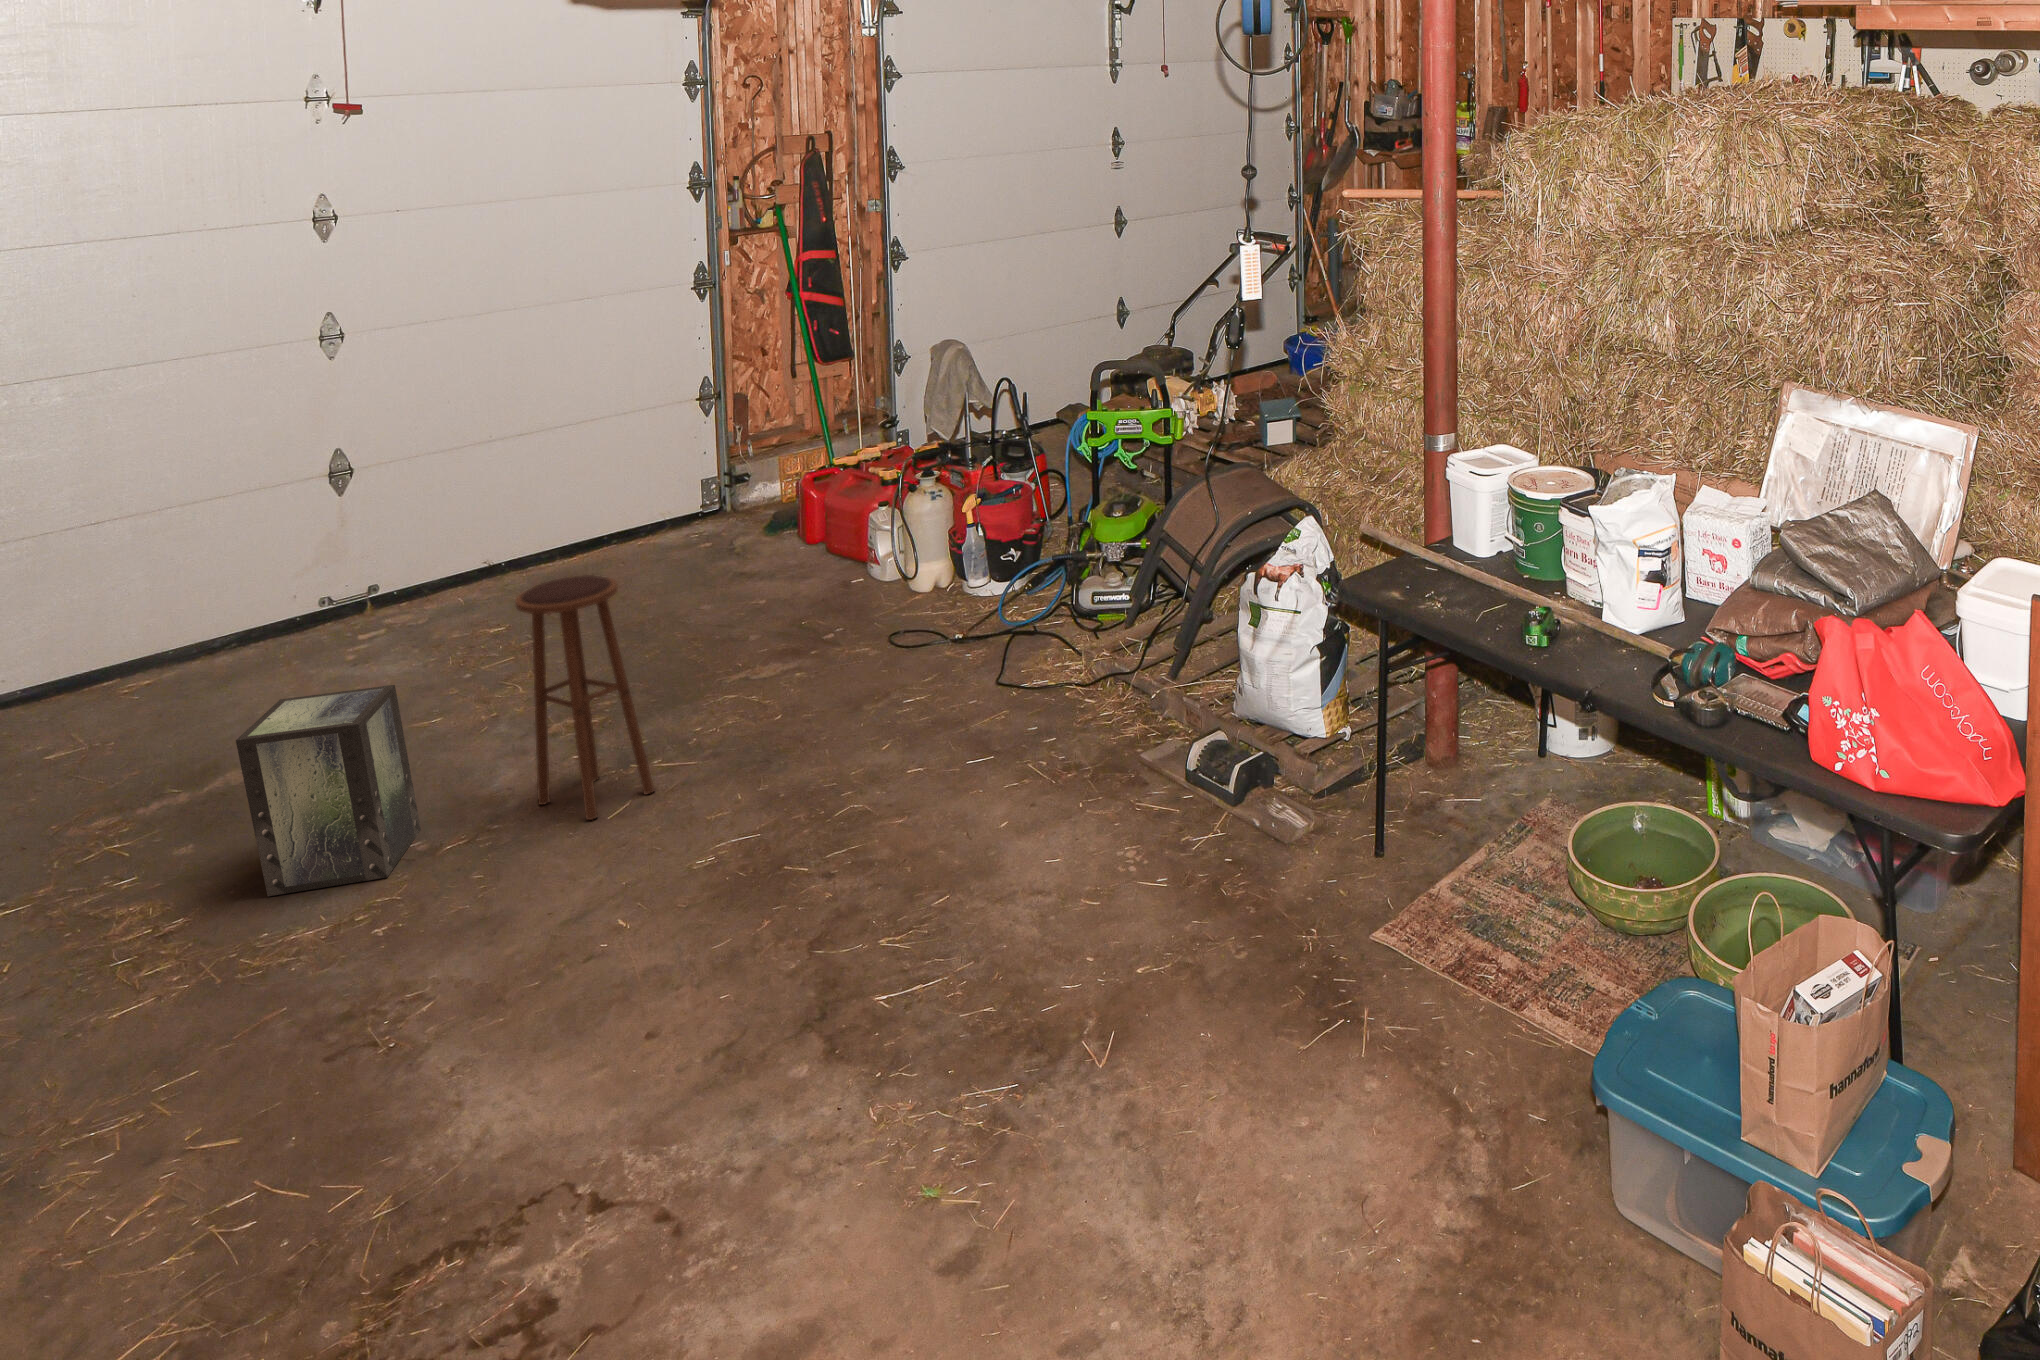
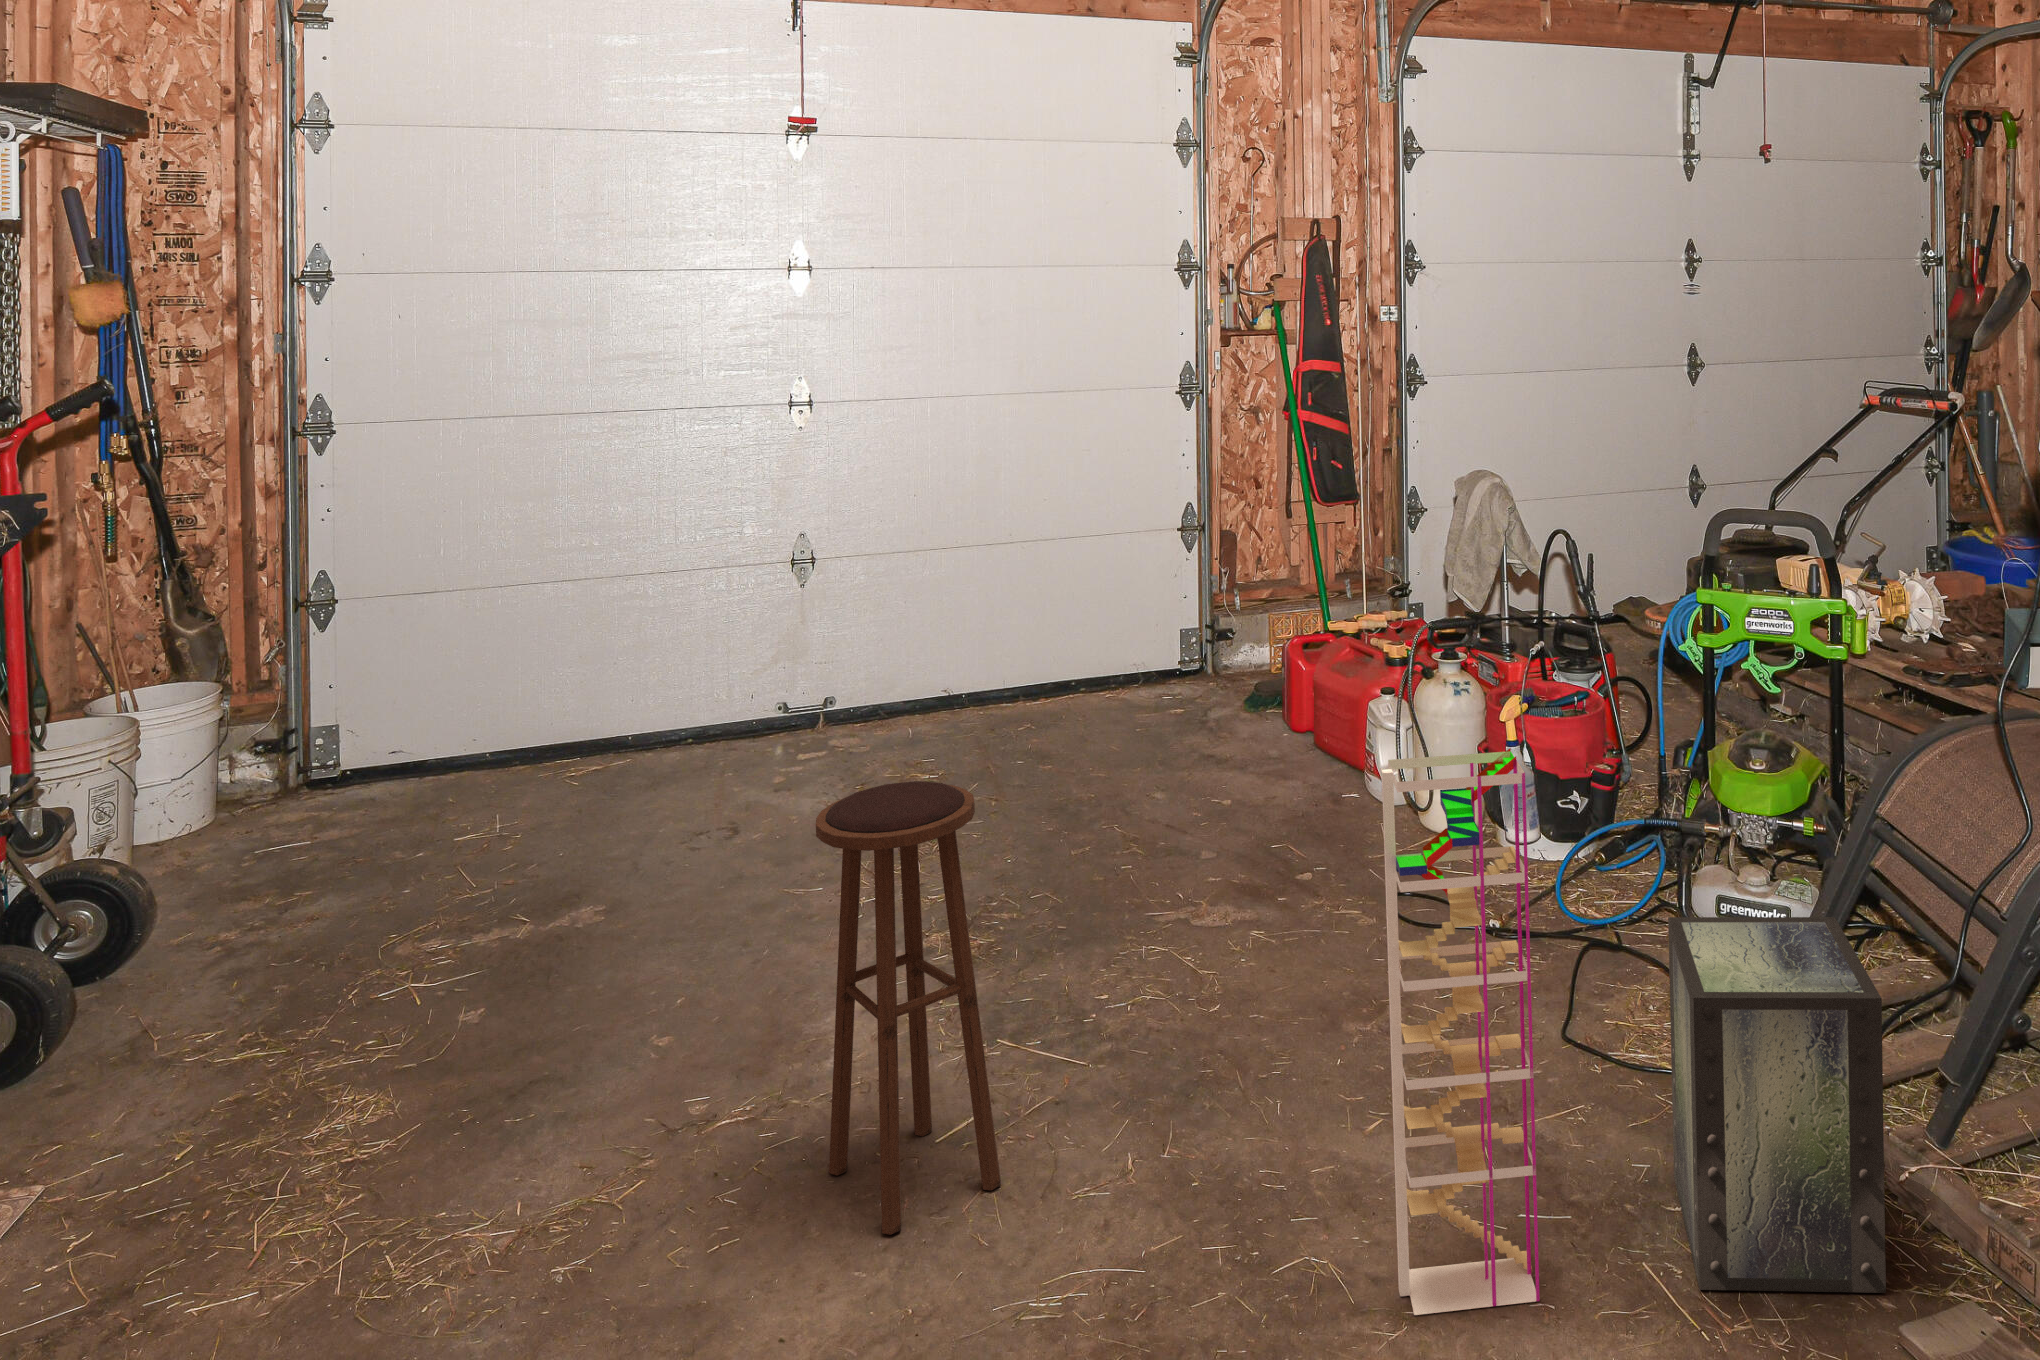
shelving unit: none [868,517,971,795] -> present [1382,748,1540,1315]
storage box: present [236,685,421,896] -> present [1668,917,1886,1293]

